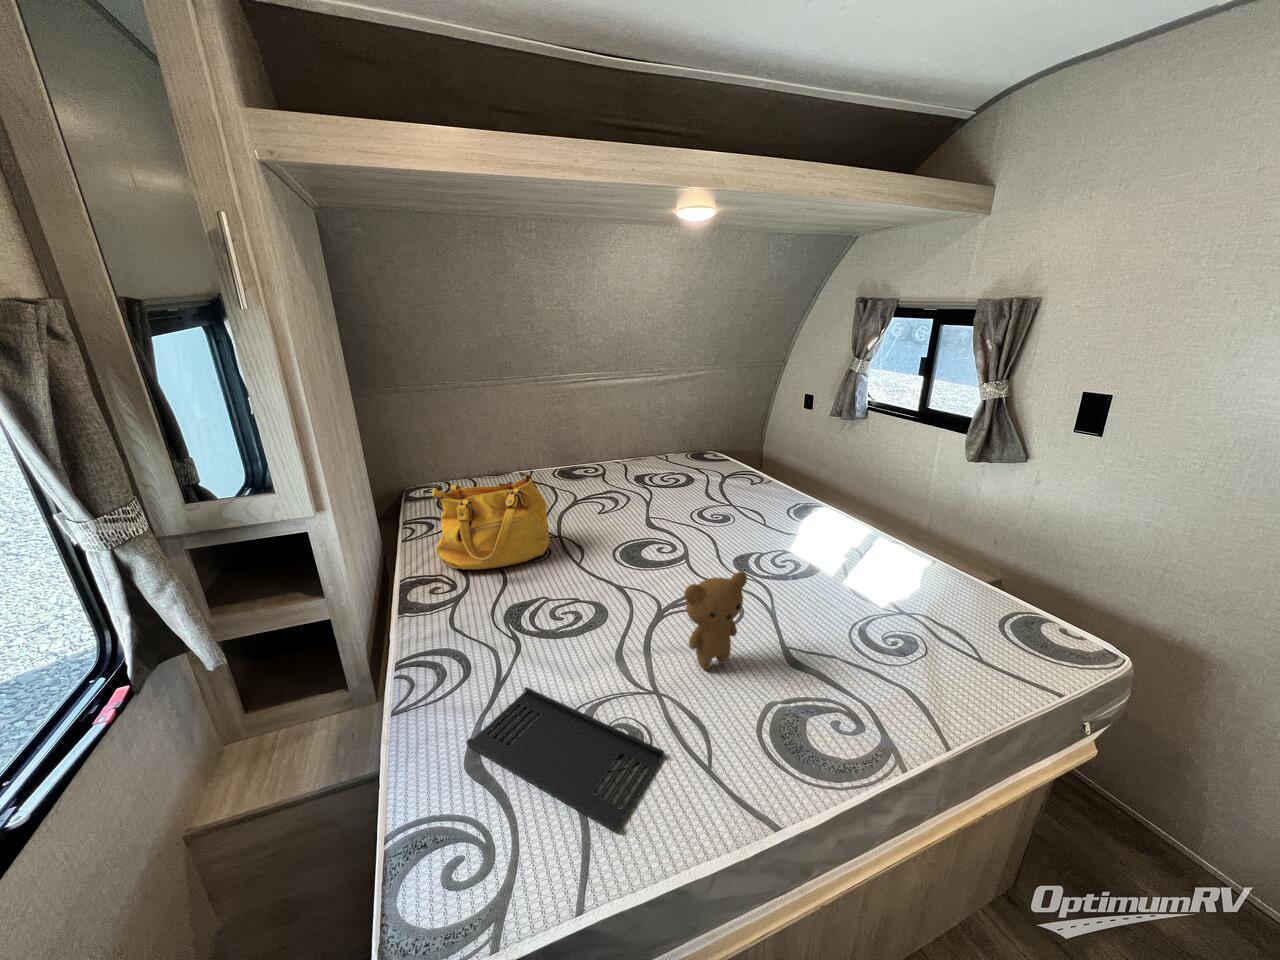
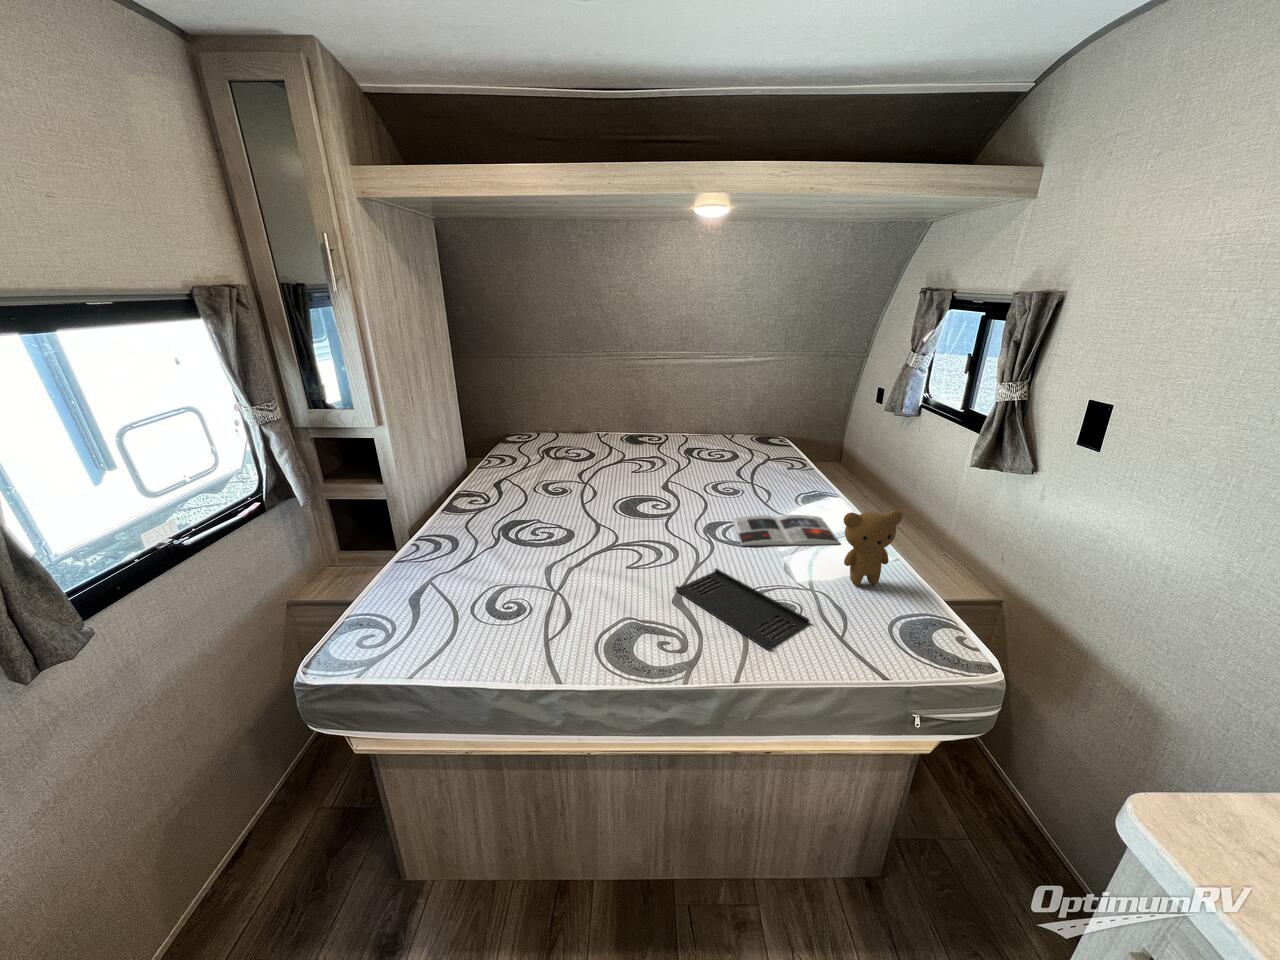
handbag: present [432,472,550,570] -> none [658,425,744,498]
magazine: none [541,572,674,636] -> present [732,515,840,546]

